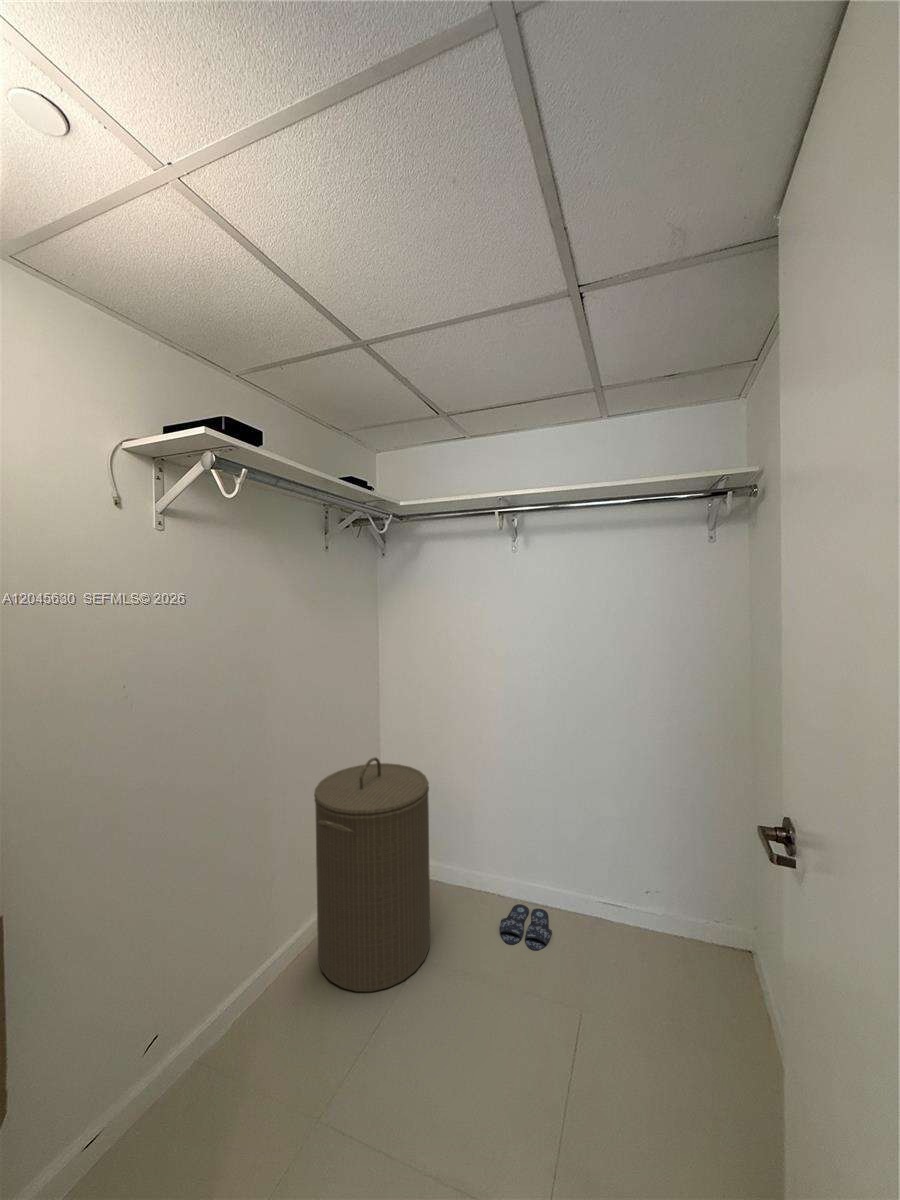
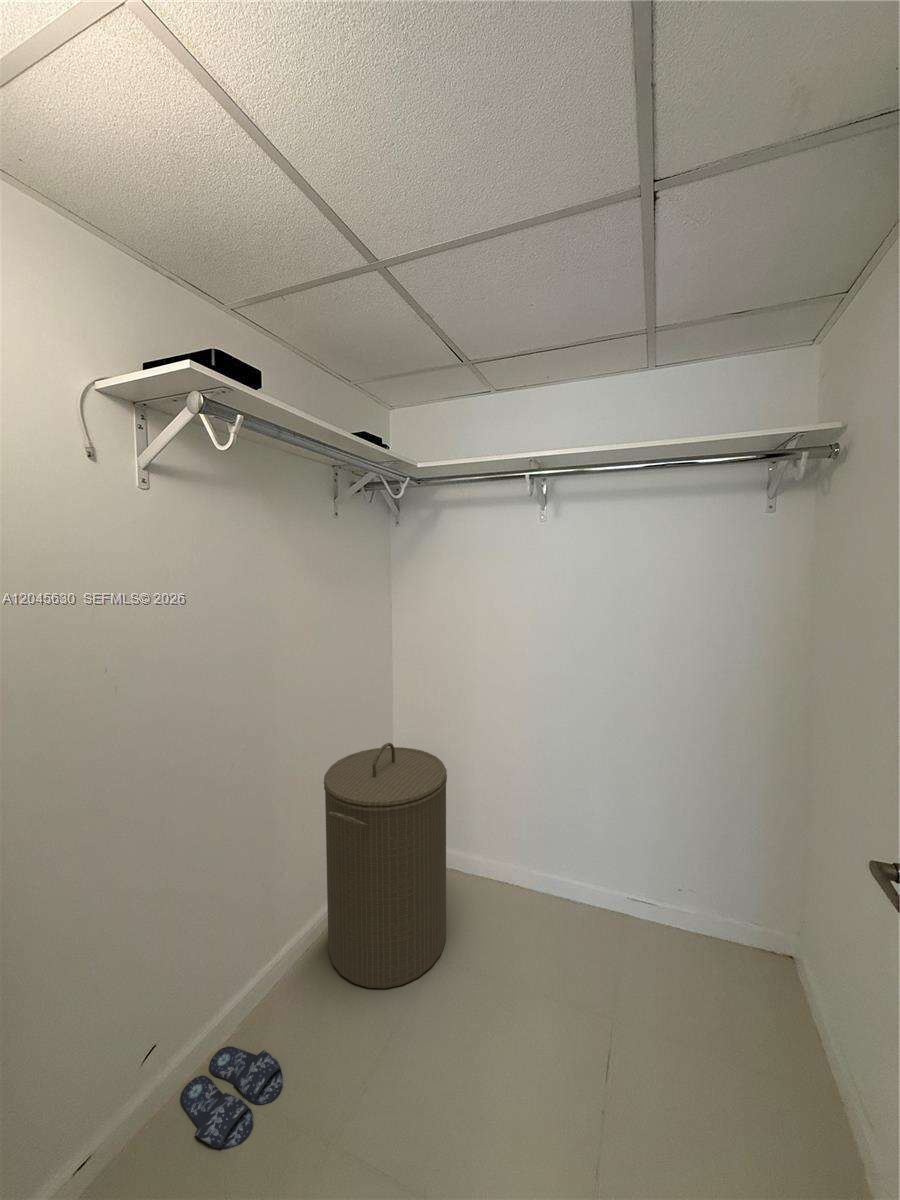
slippers: present [500,904,552,951] -> present [180,1046,283,1150]

